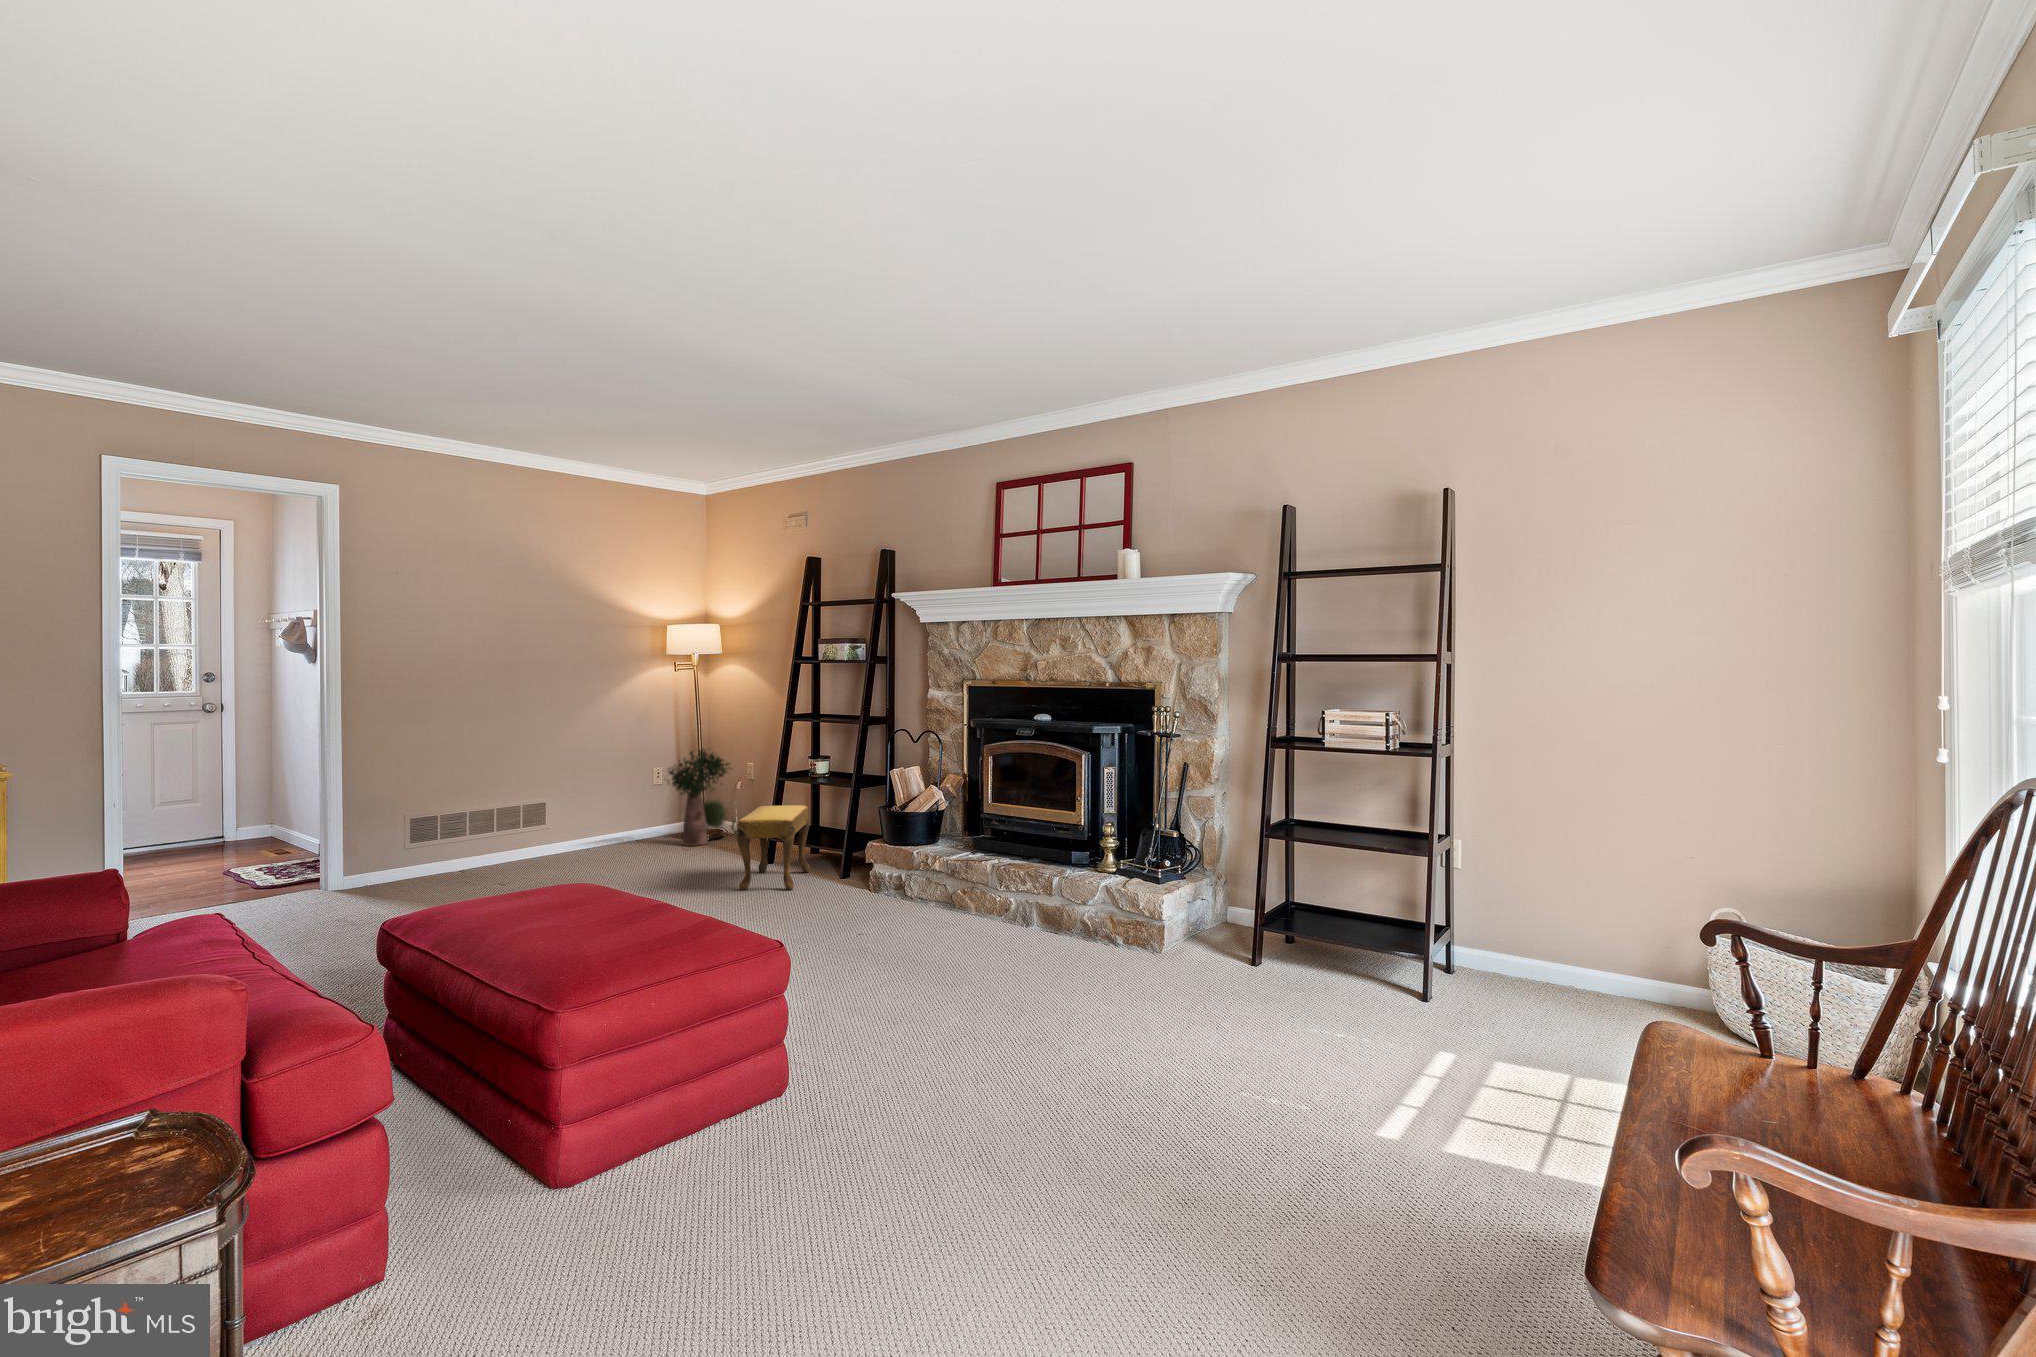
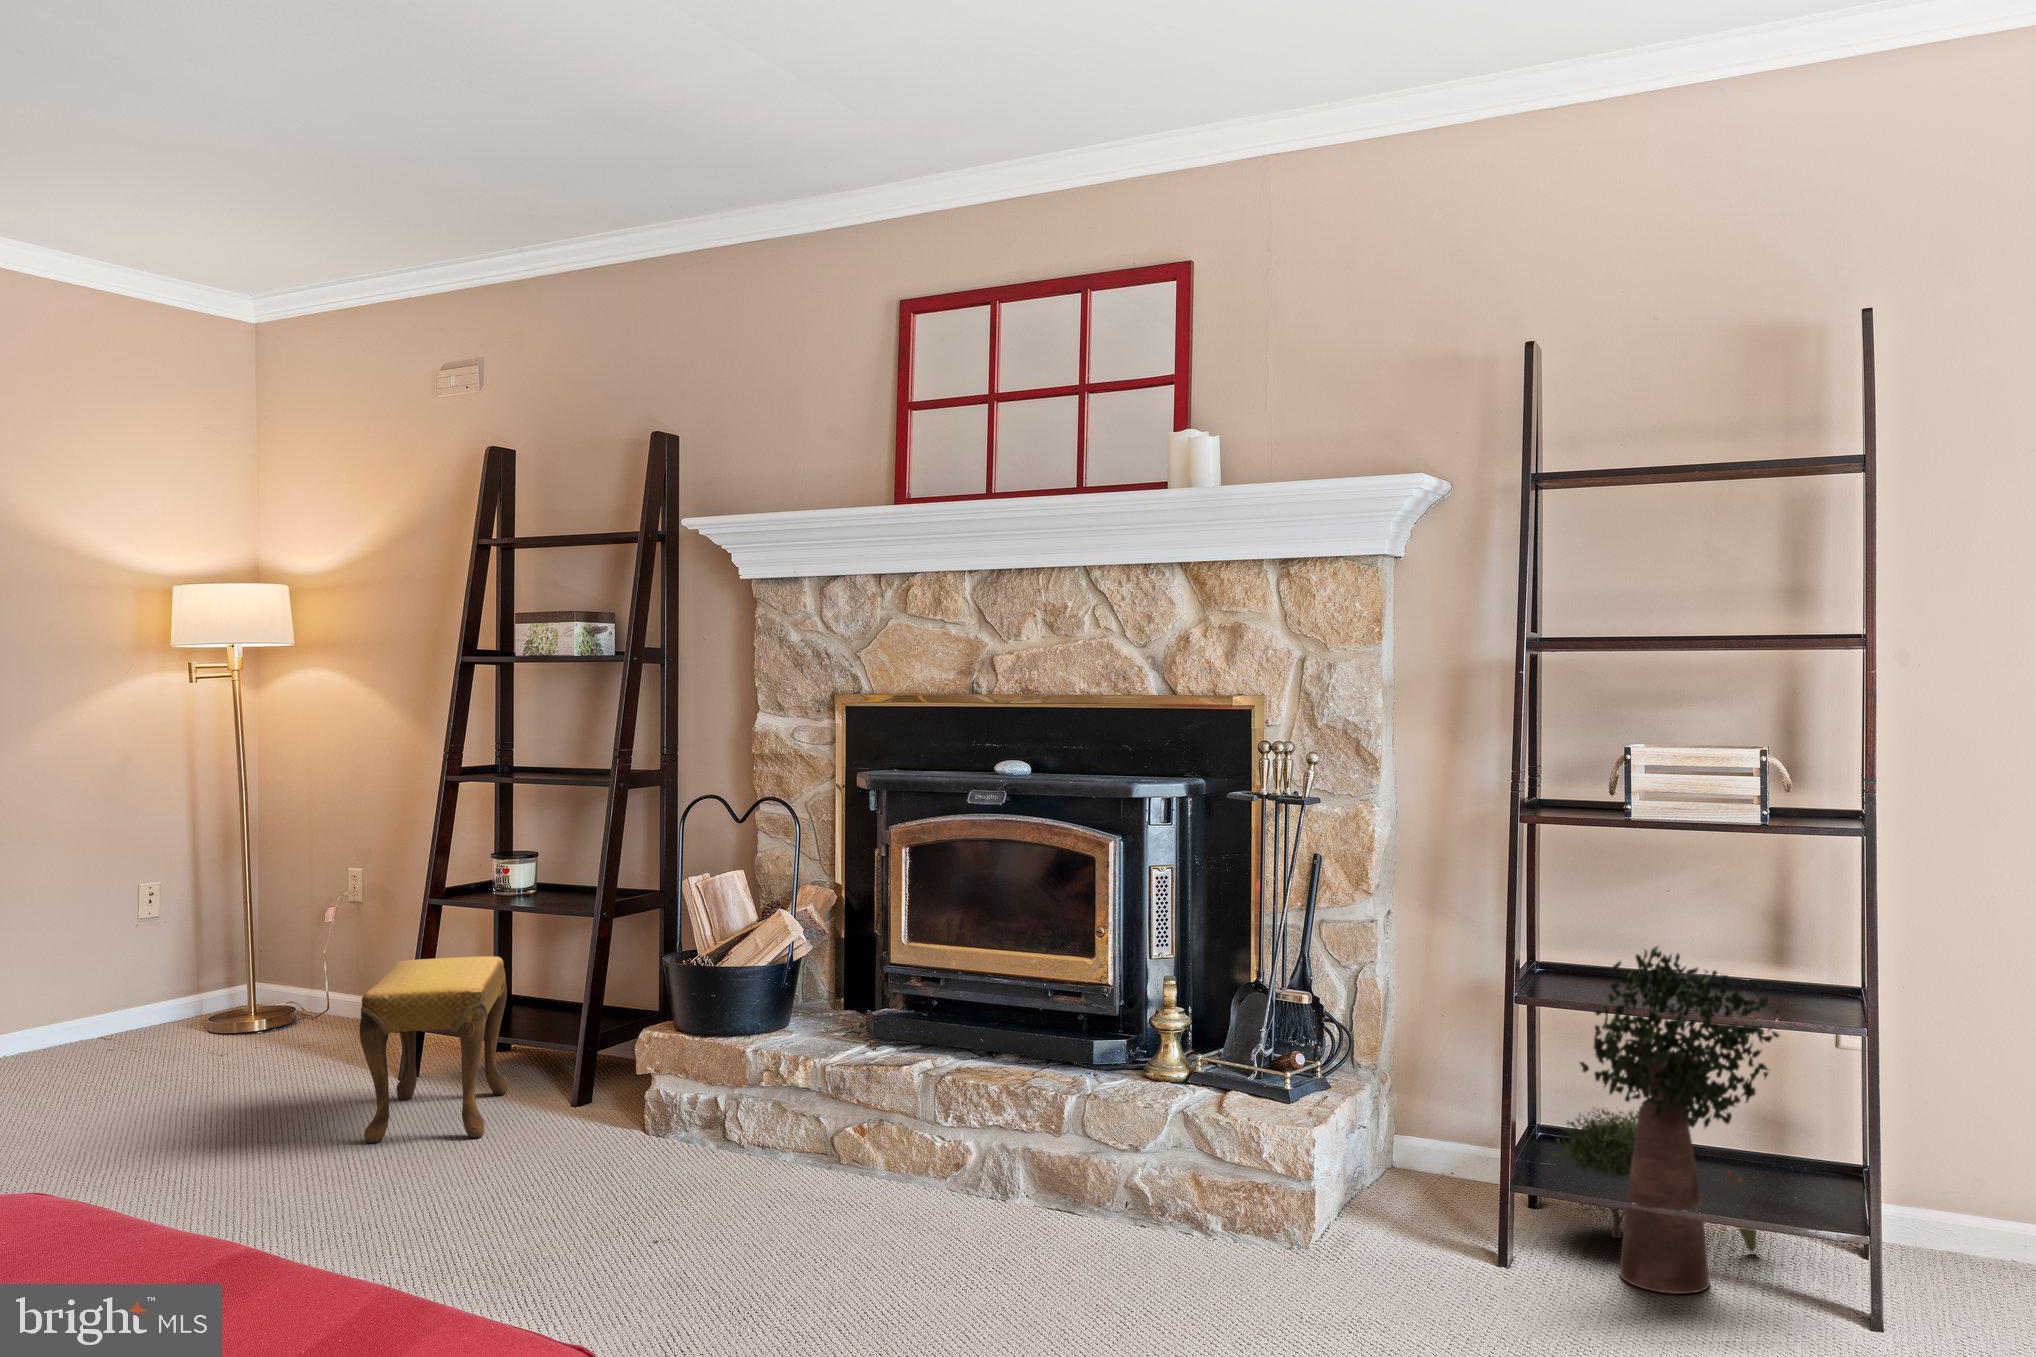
potted plant: present [668,748,737,846] -> present [1554,946,1779,1294]

